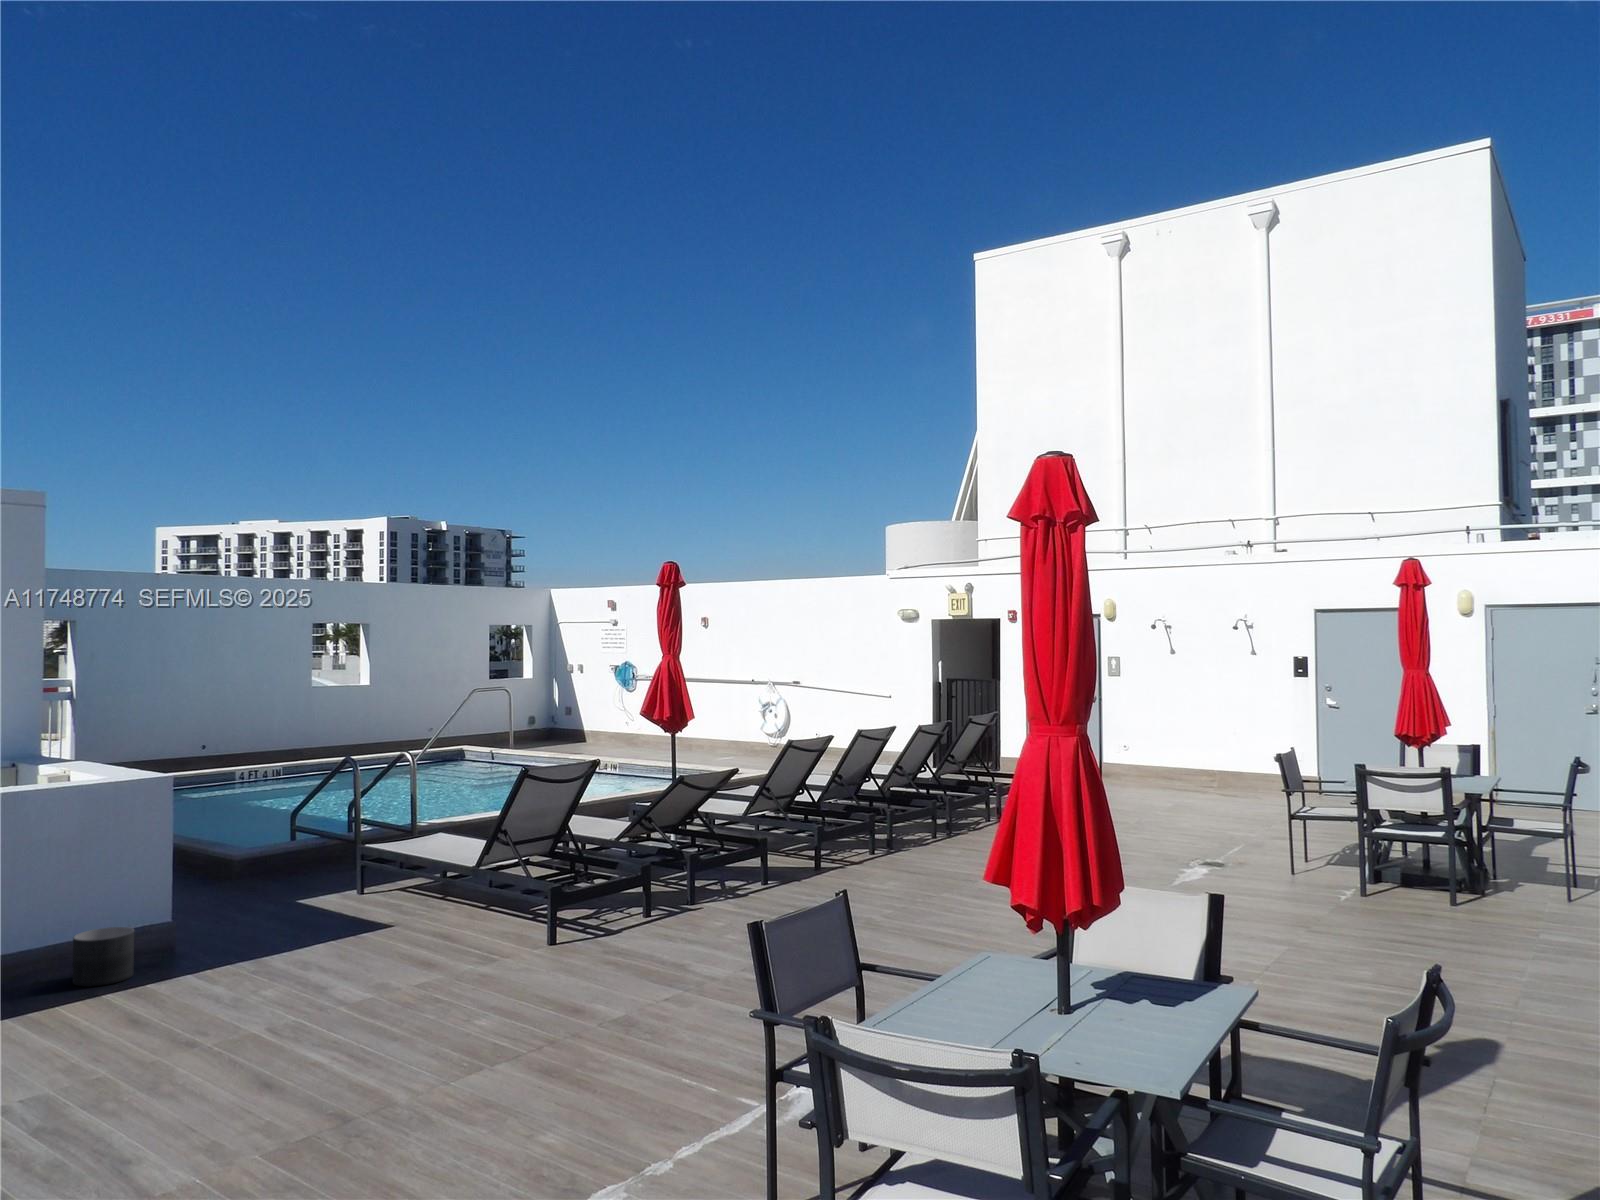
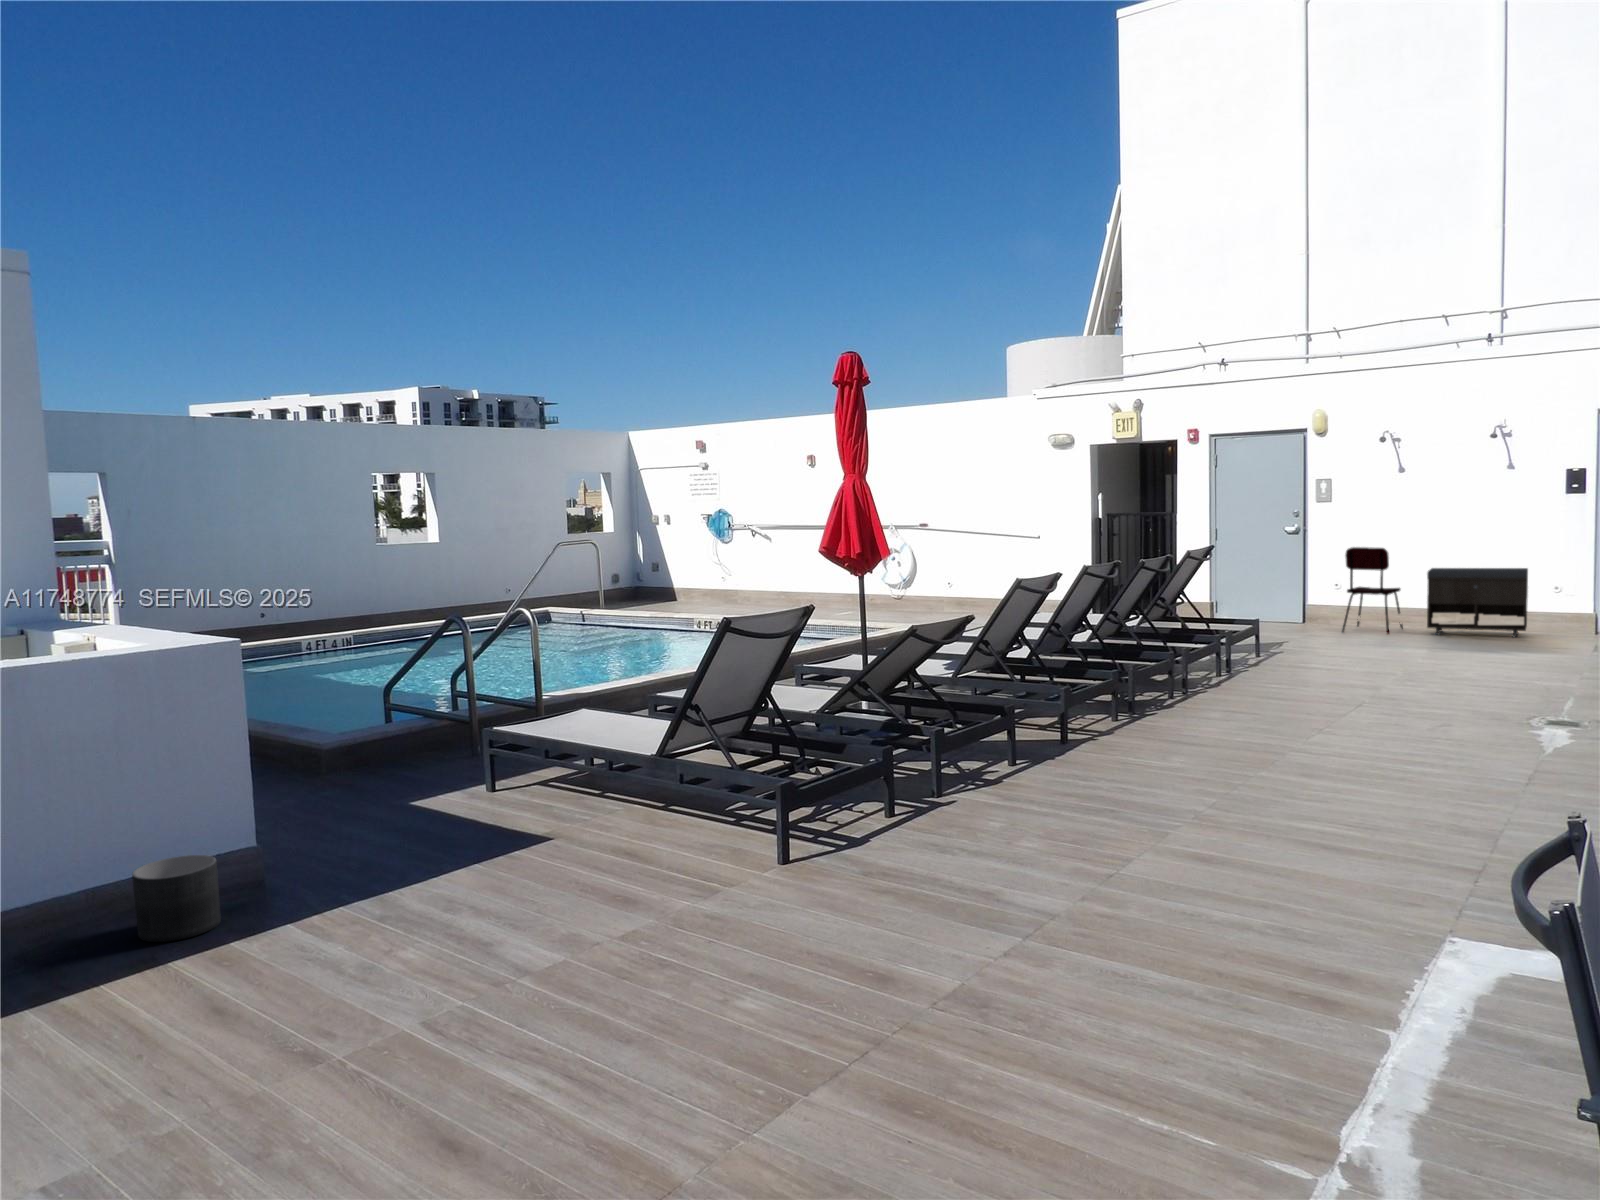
chair: none [1124,715,1177,790] -> present [1342,547,1403,634]
storage bench: none [1188,735,1270,795] -> present [1427,568,1528,637]

